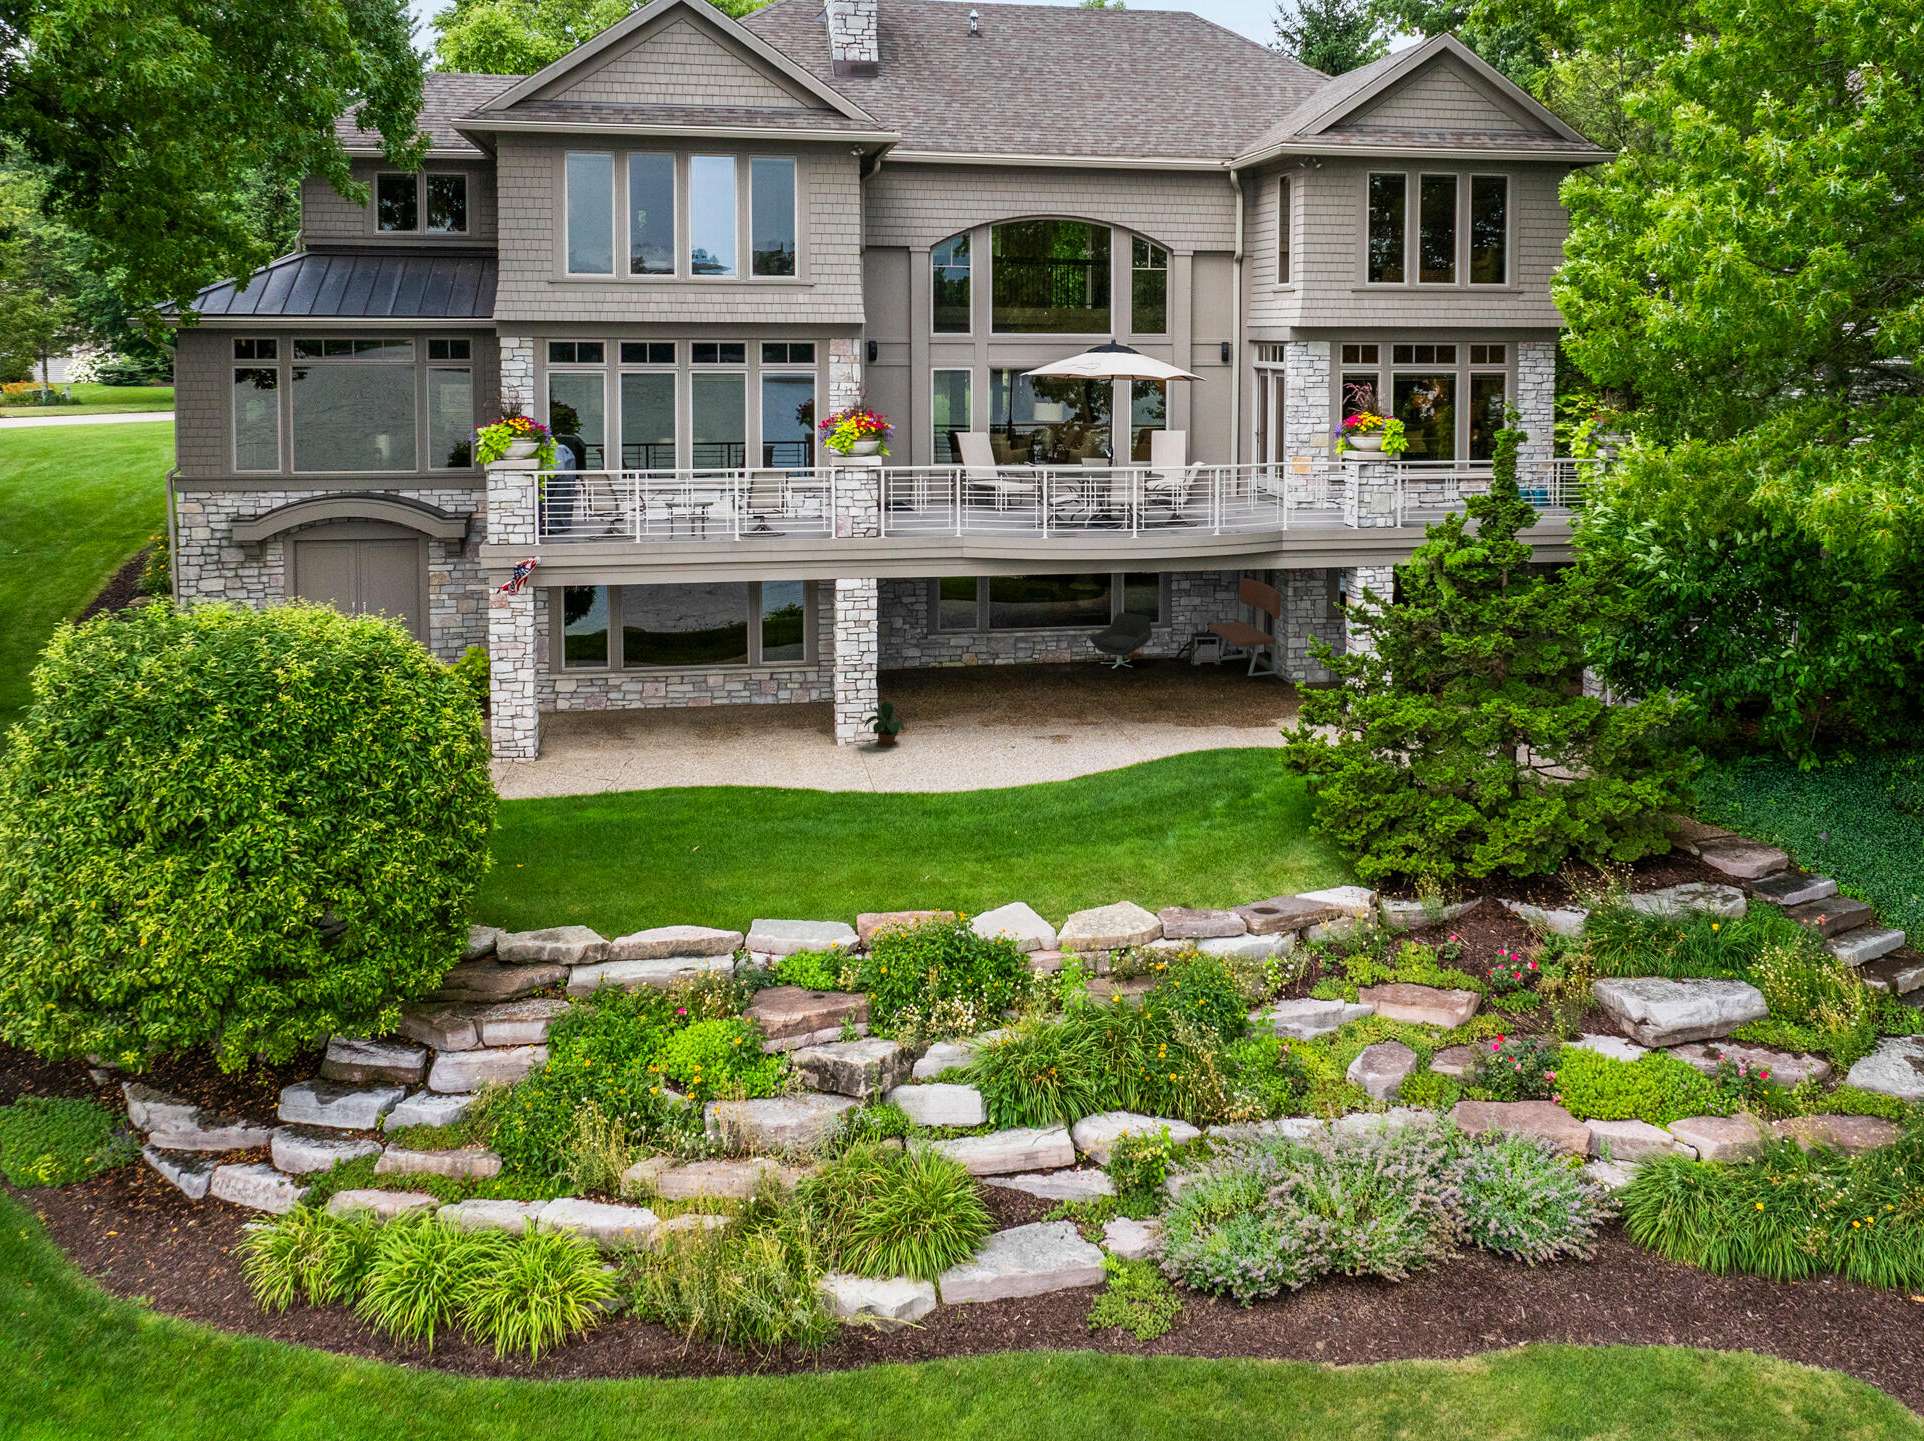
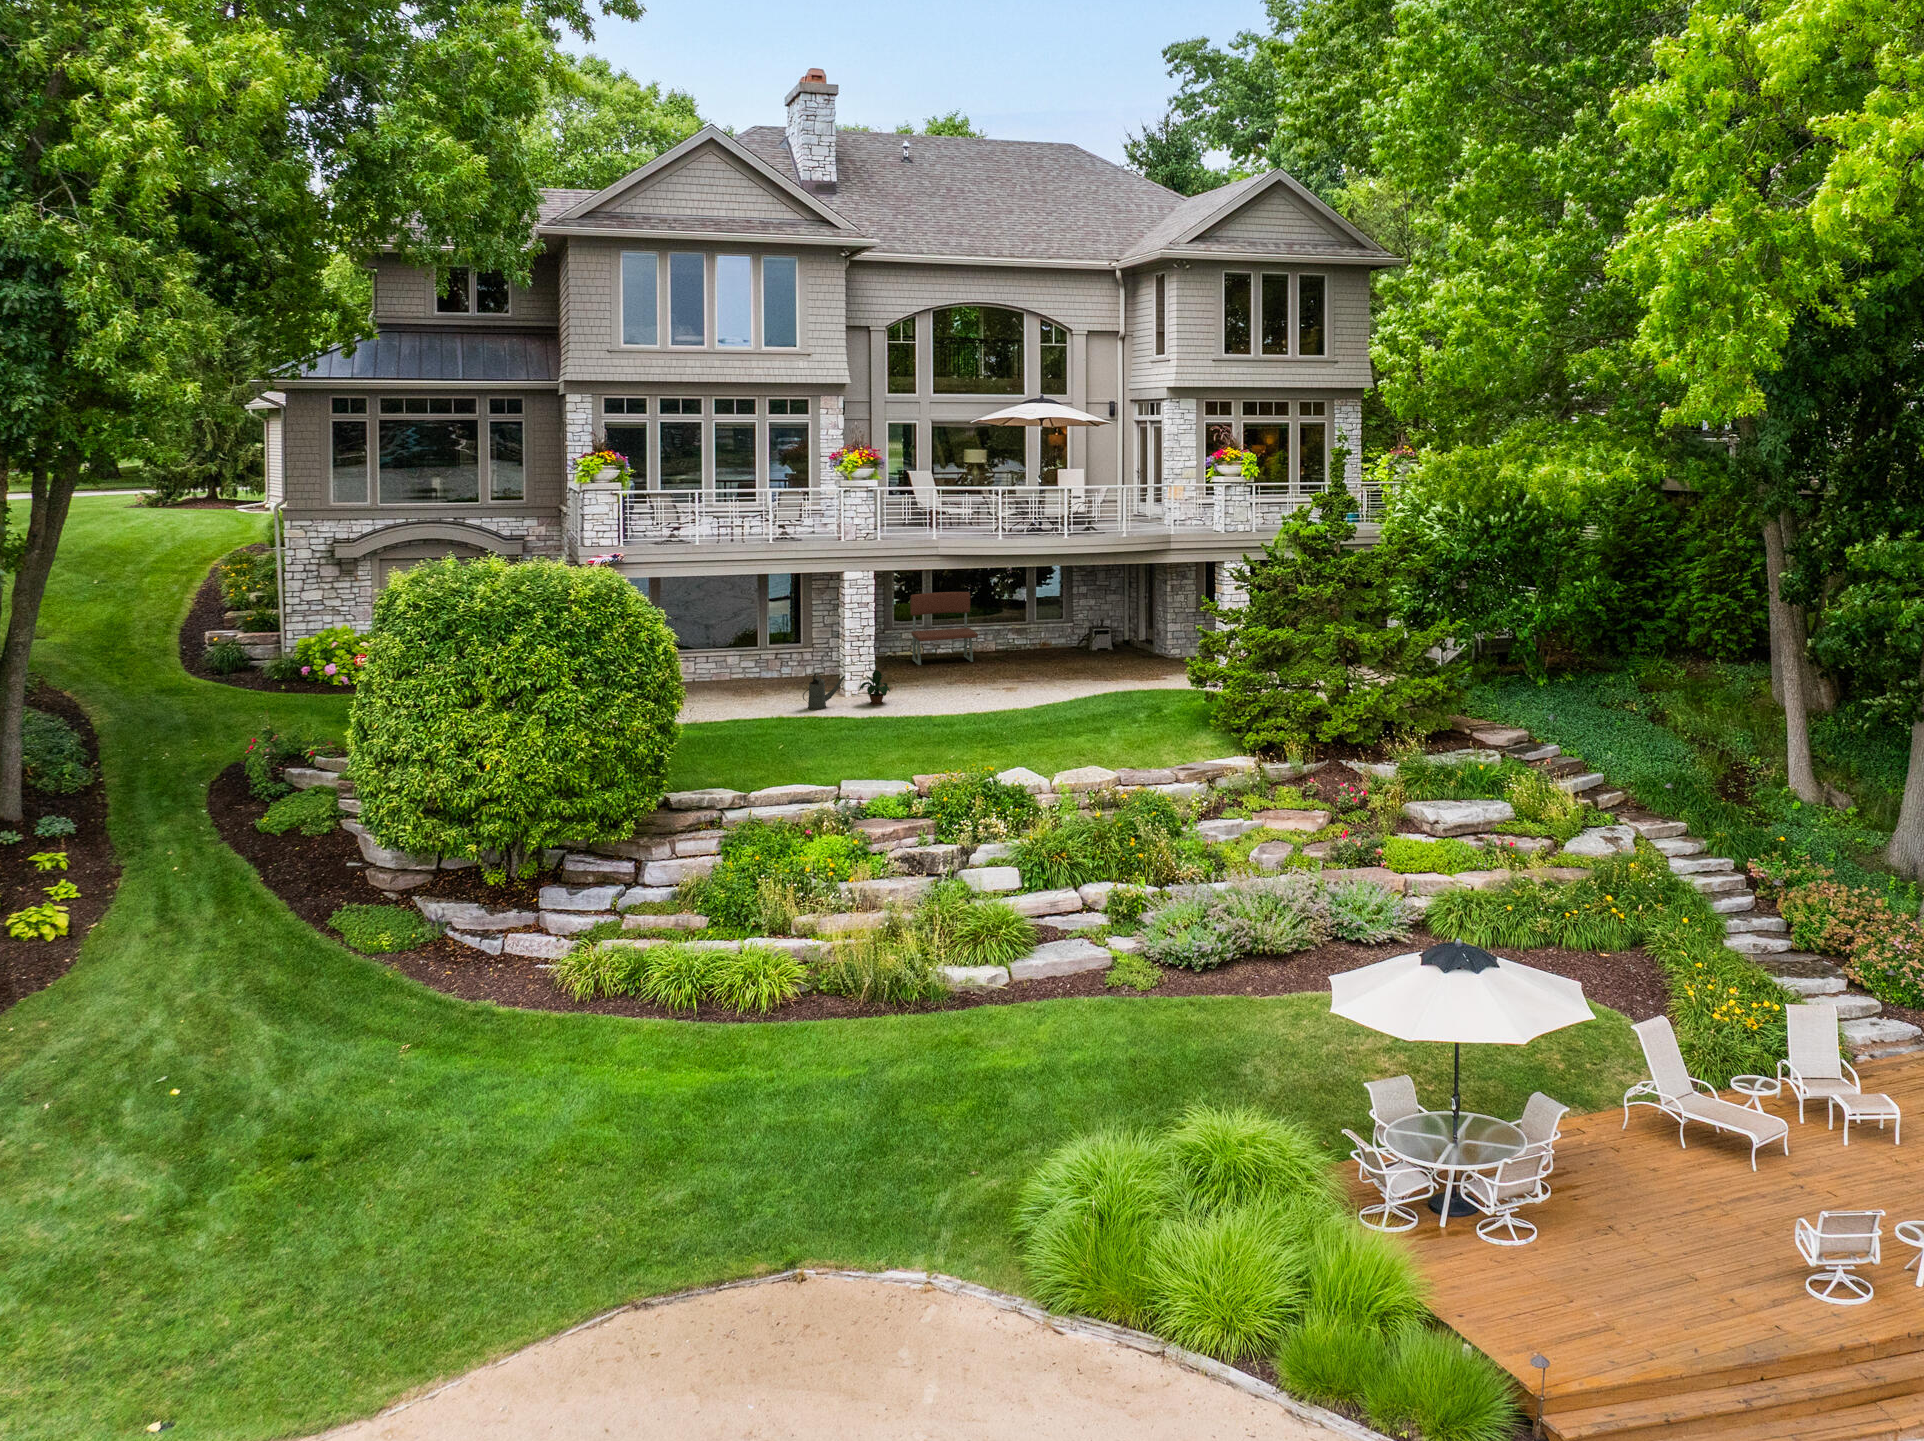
bench: present [1208,578,1281,676] -> present [910,592,978,665]
lounge chair: present [1090,612,1152,668] -> none [1012,616,1062,661]
watering can: none [791,704,847,753] -> present [803,673,845,710]

